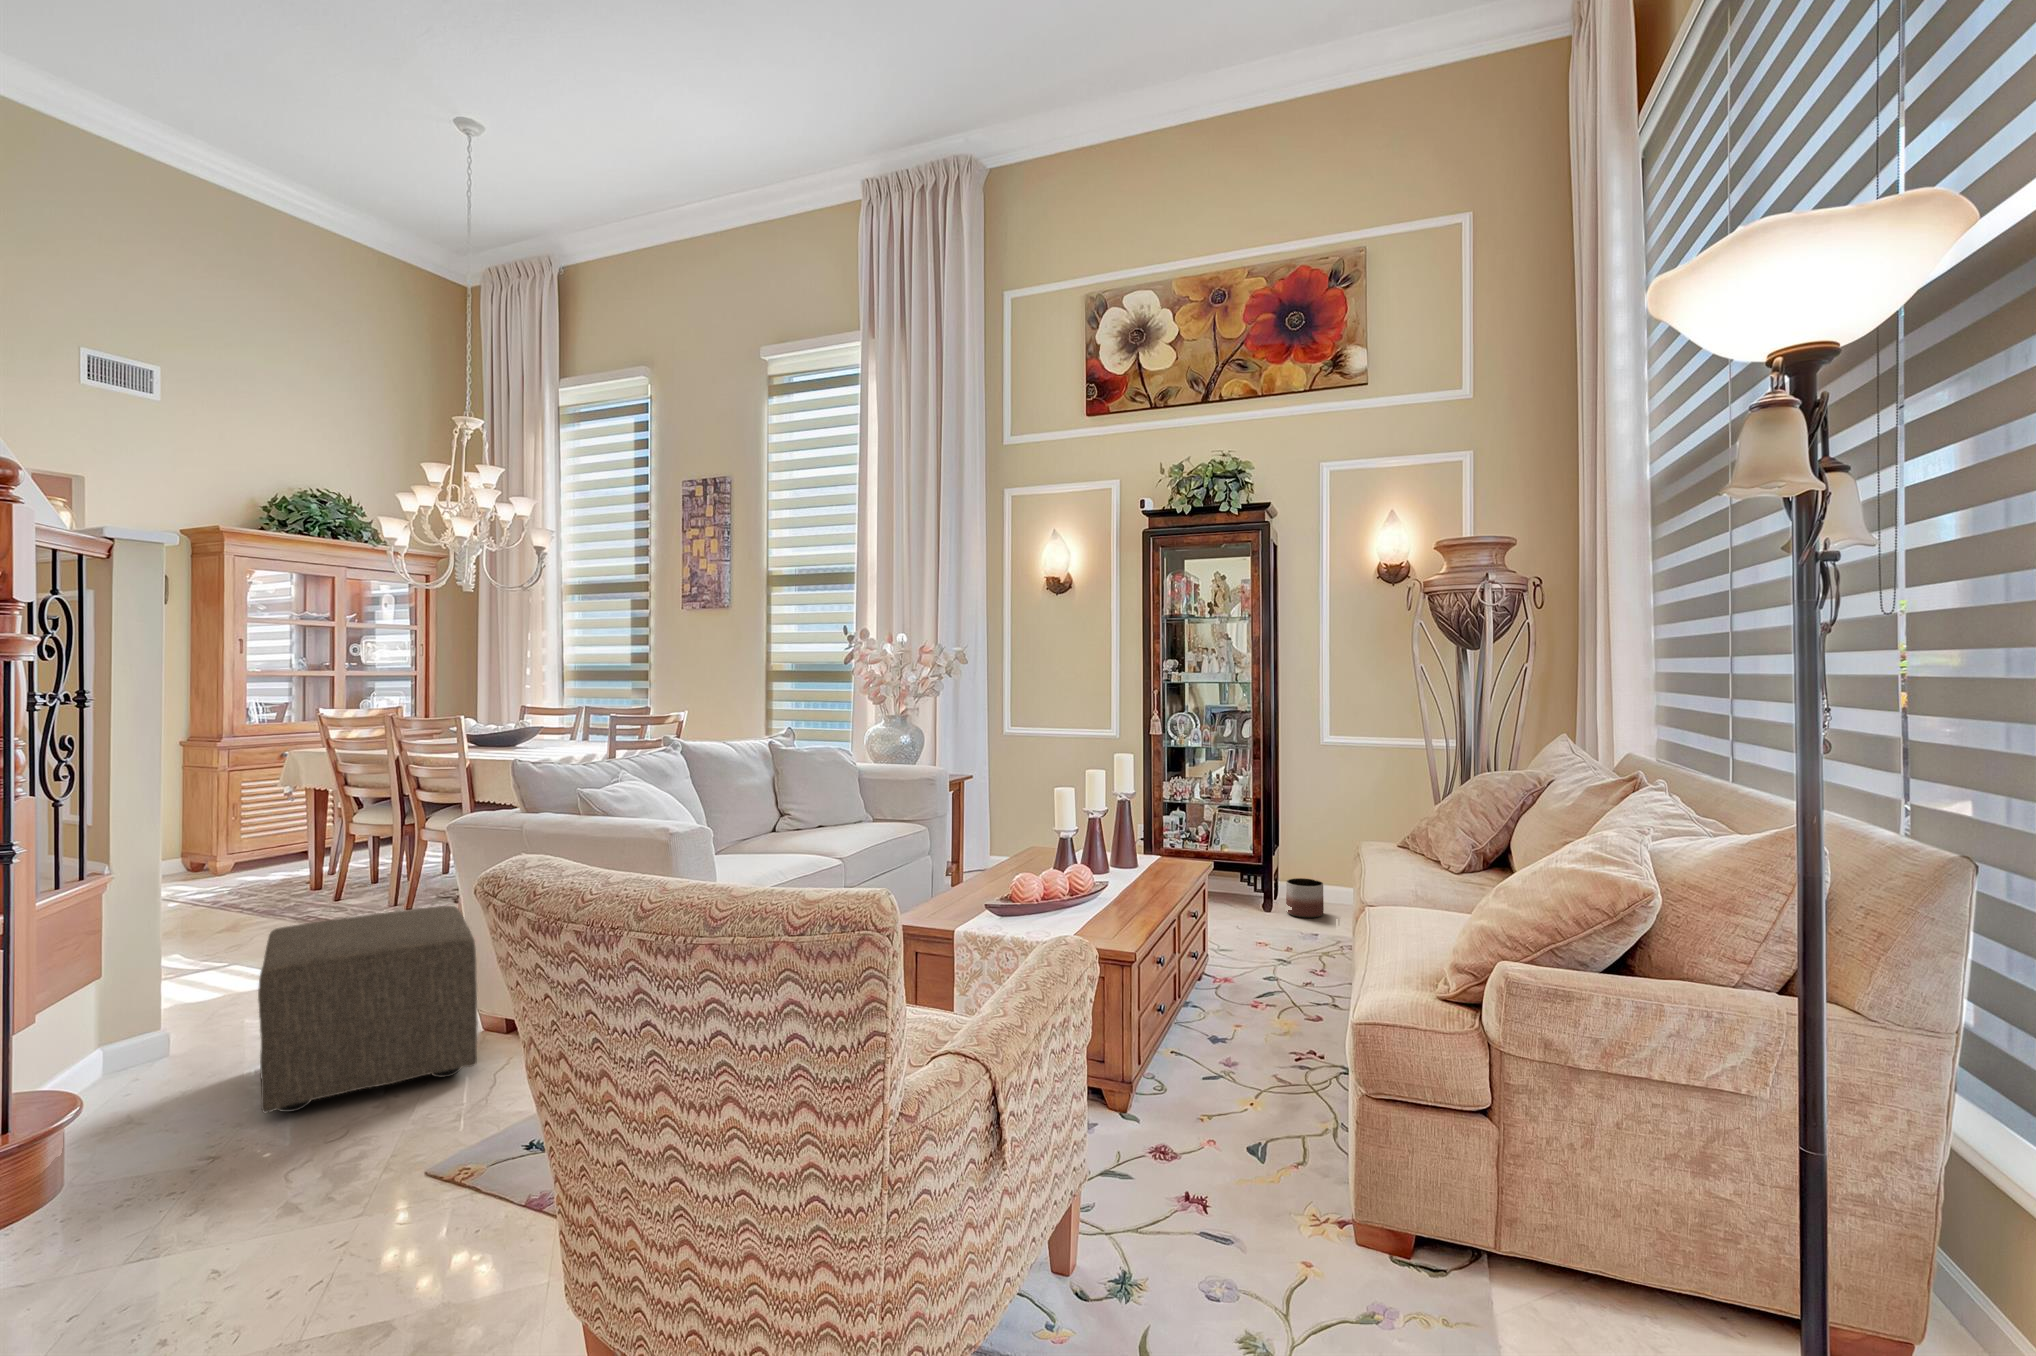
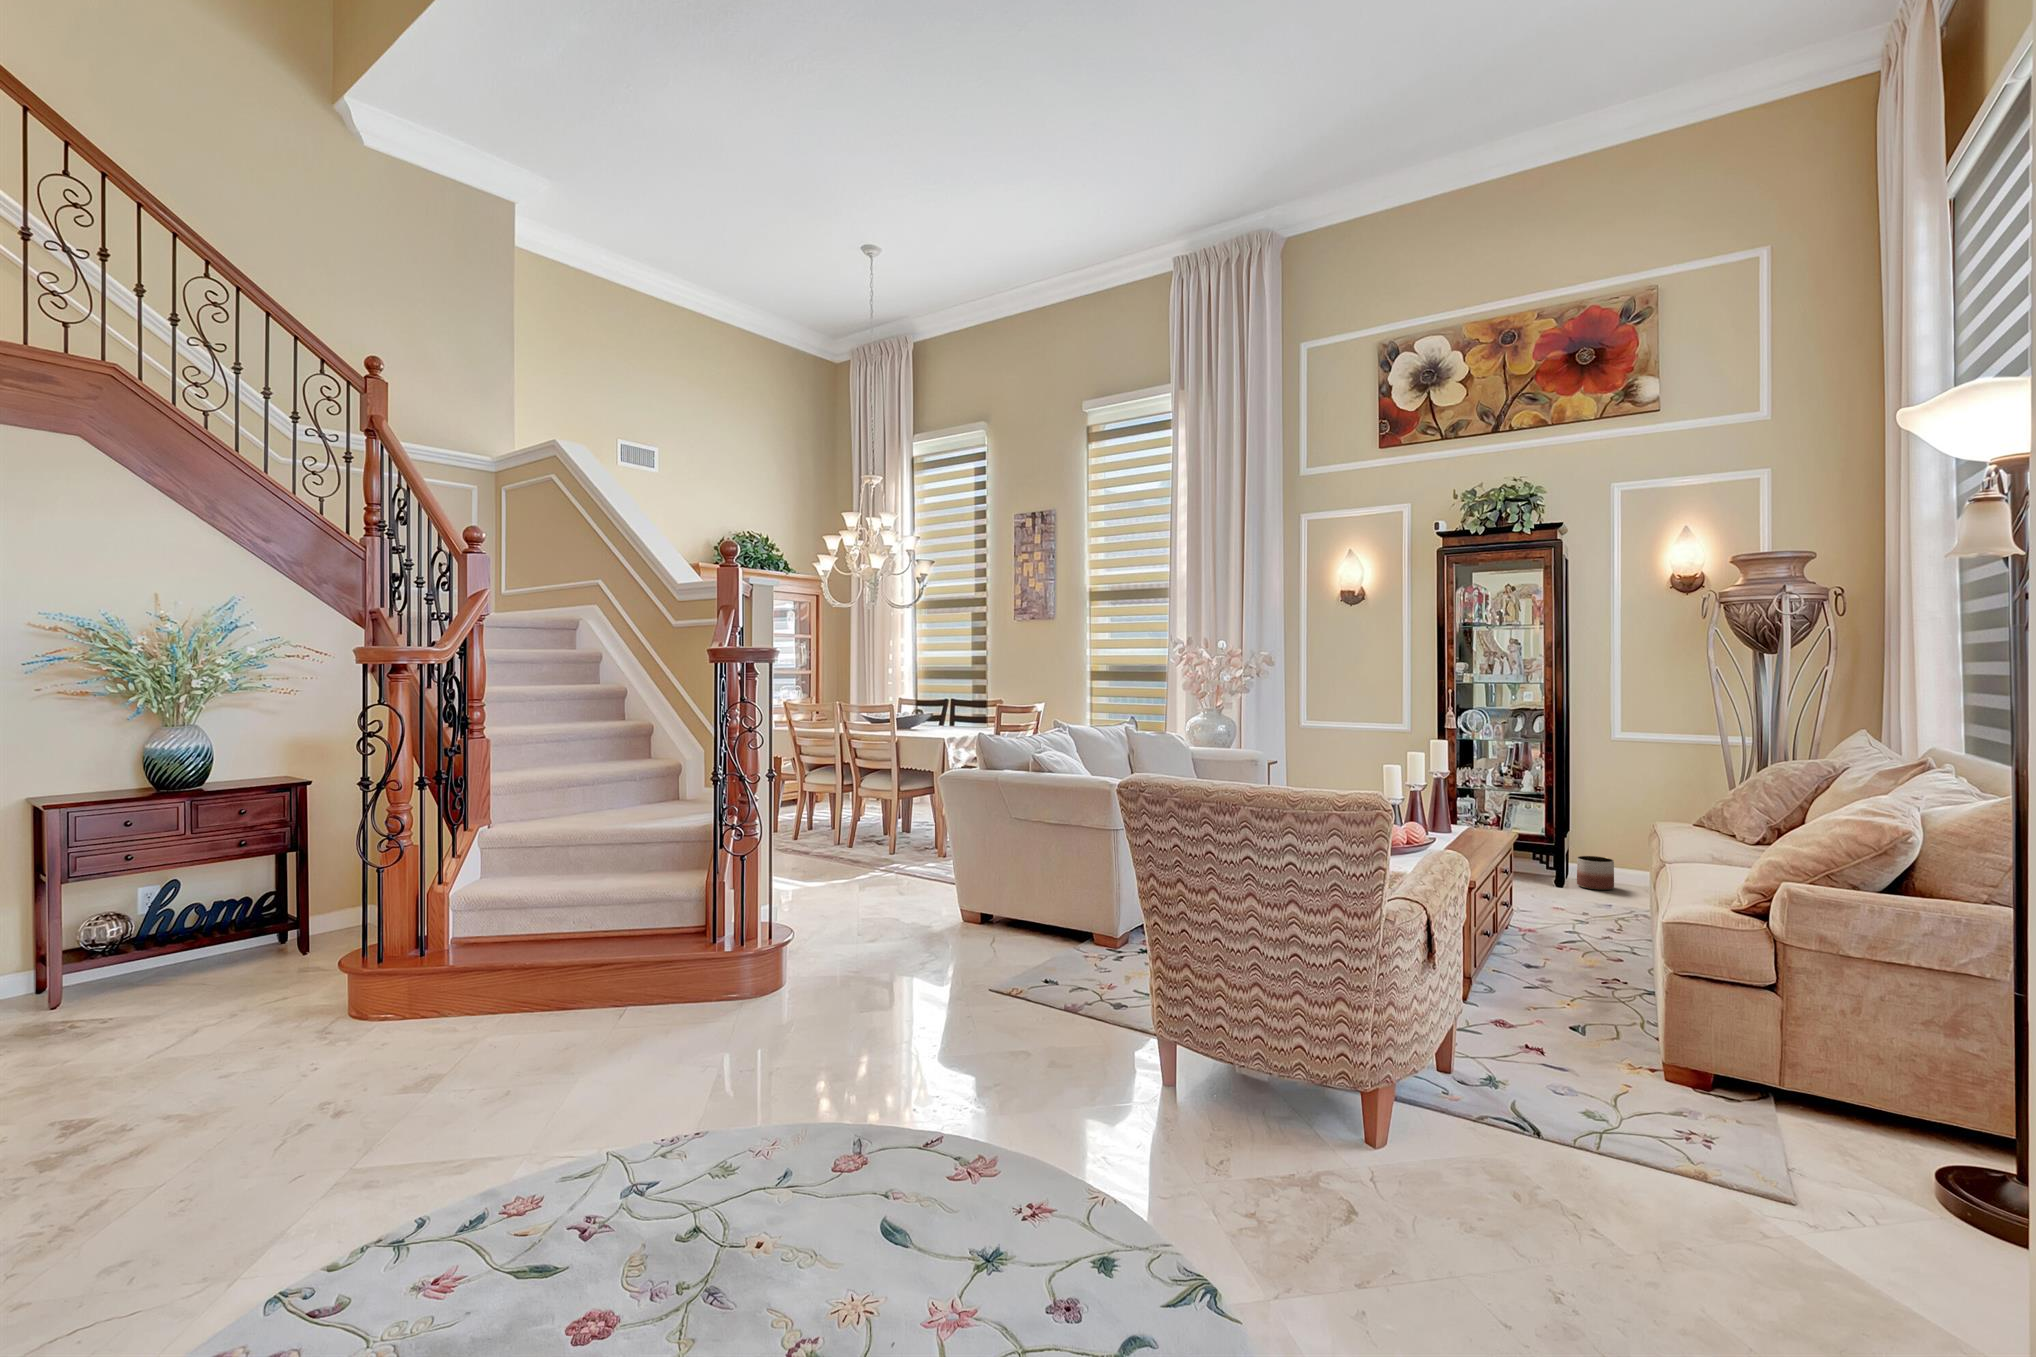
ottoman: present [258,906,478,1113] -> none [839,834,979,957]

